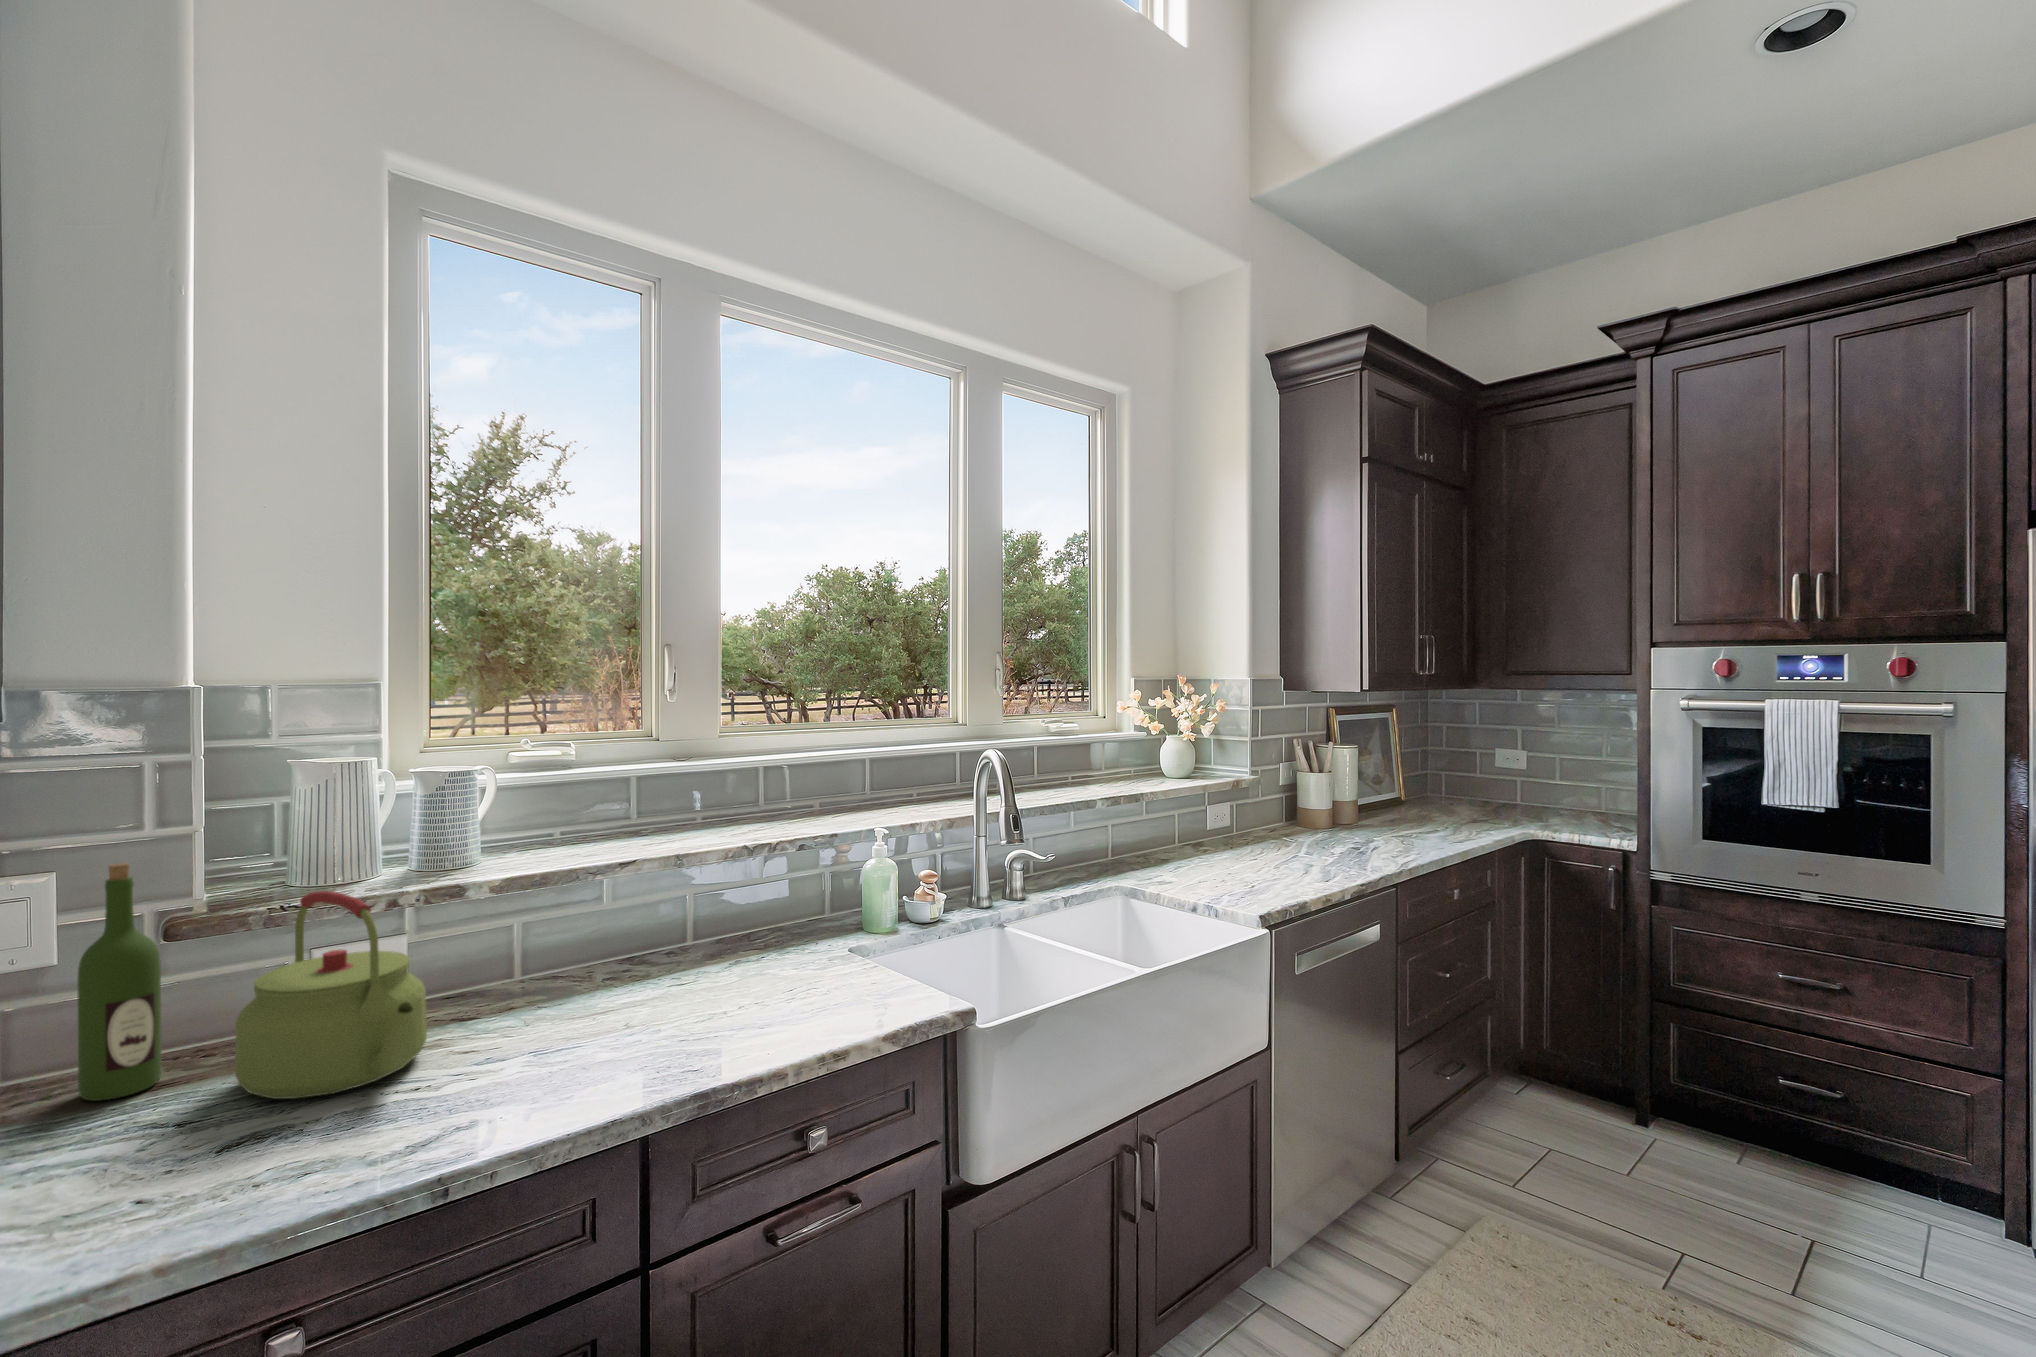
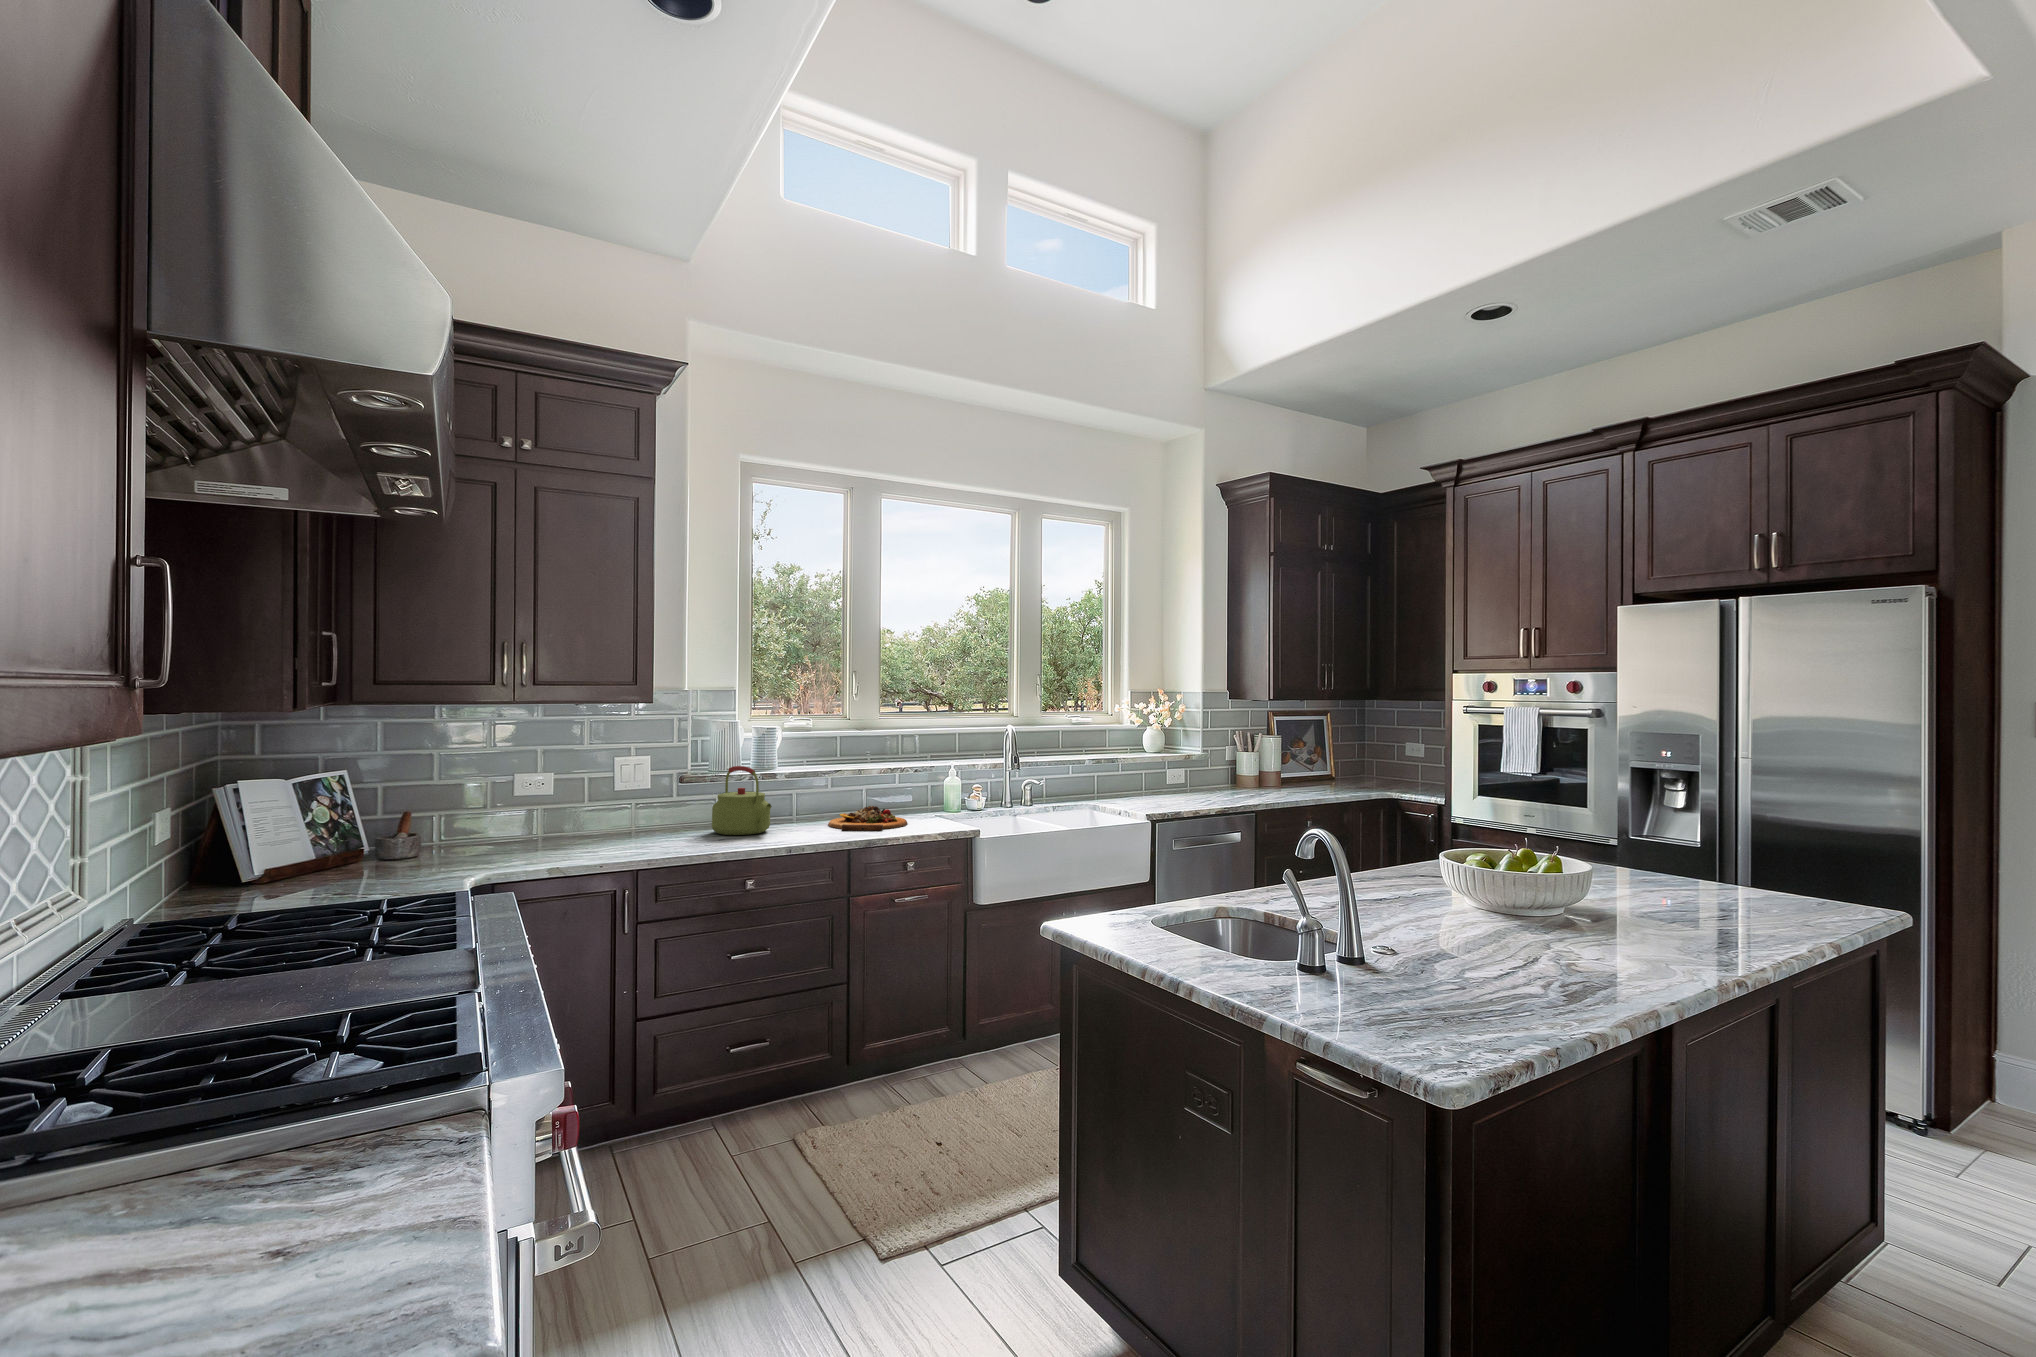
wine bottle: present [77,863,162,1101] -> none [663,752,685,833]
cutting board: none [599,948,795,1037] -> present [828,806,907,831]

